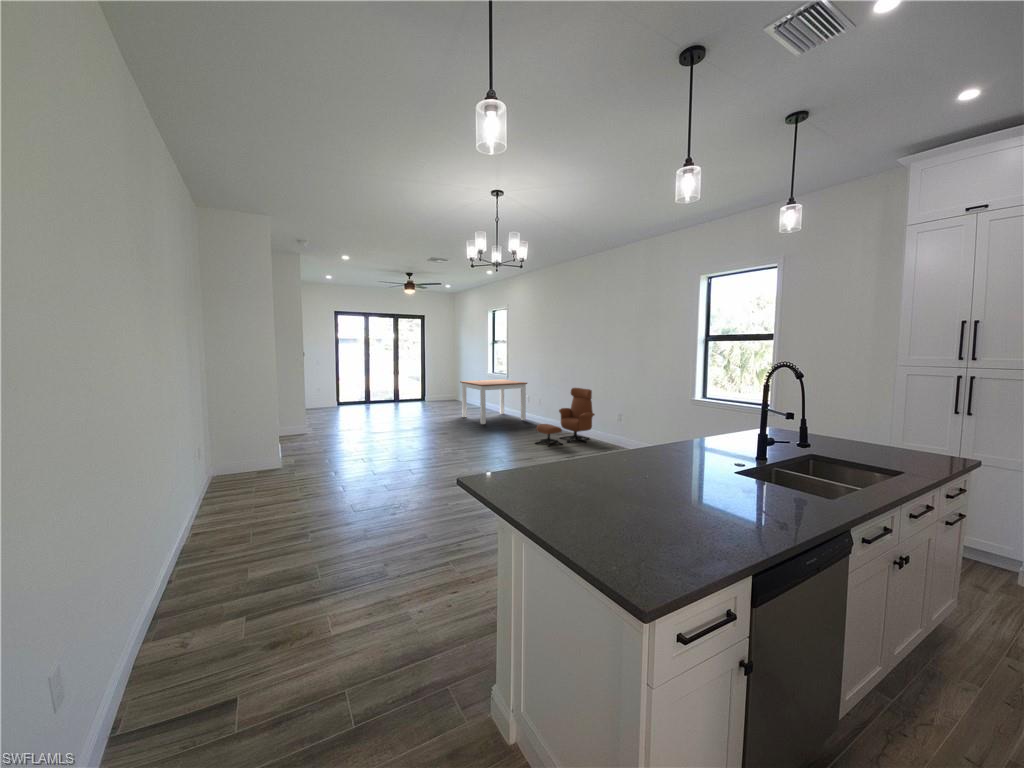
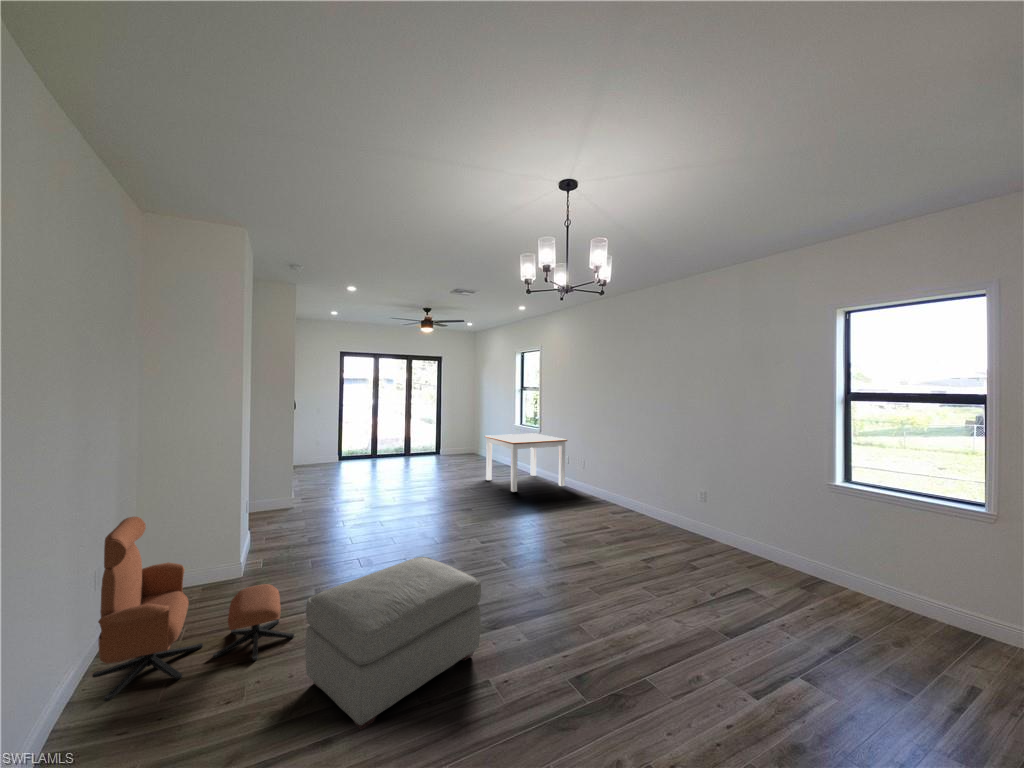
lounge chair: present [535,388,595,446] -> present [92,517,294,701]
ottoman: none [332,446,440,524] -> present [305,557,481,730]

